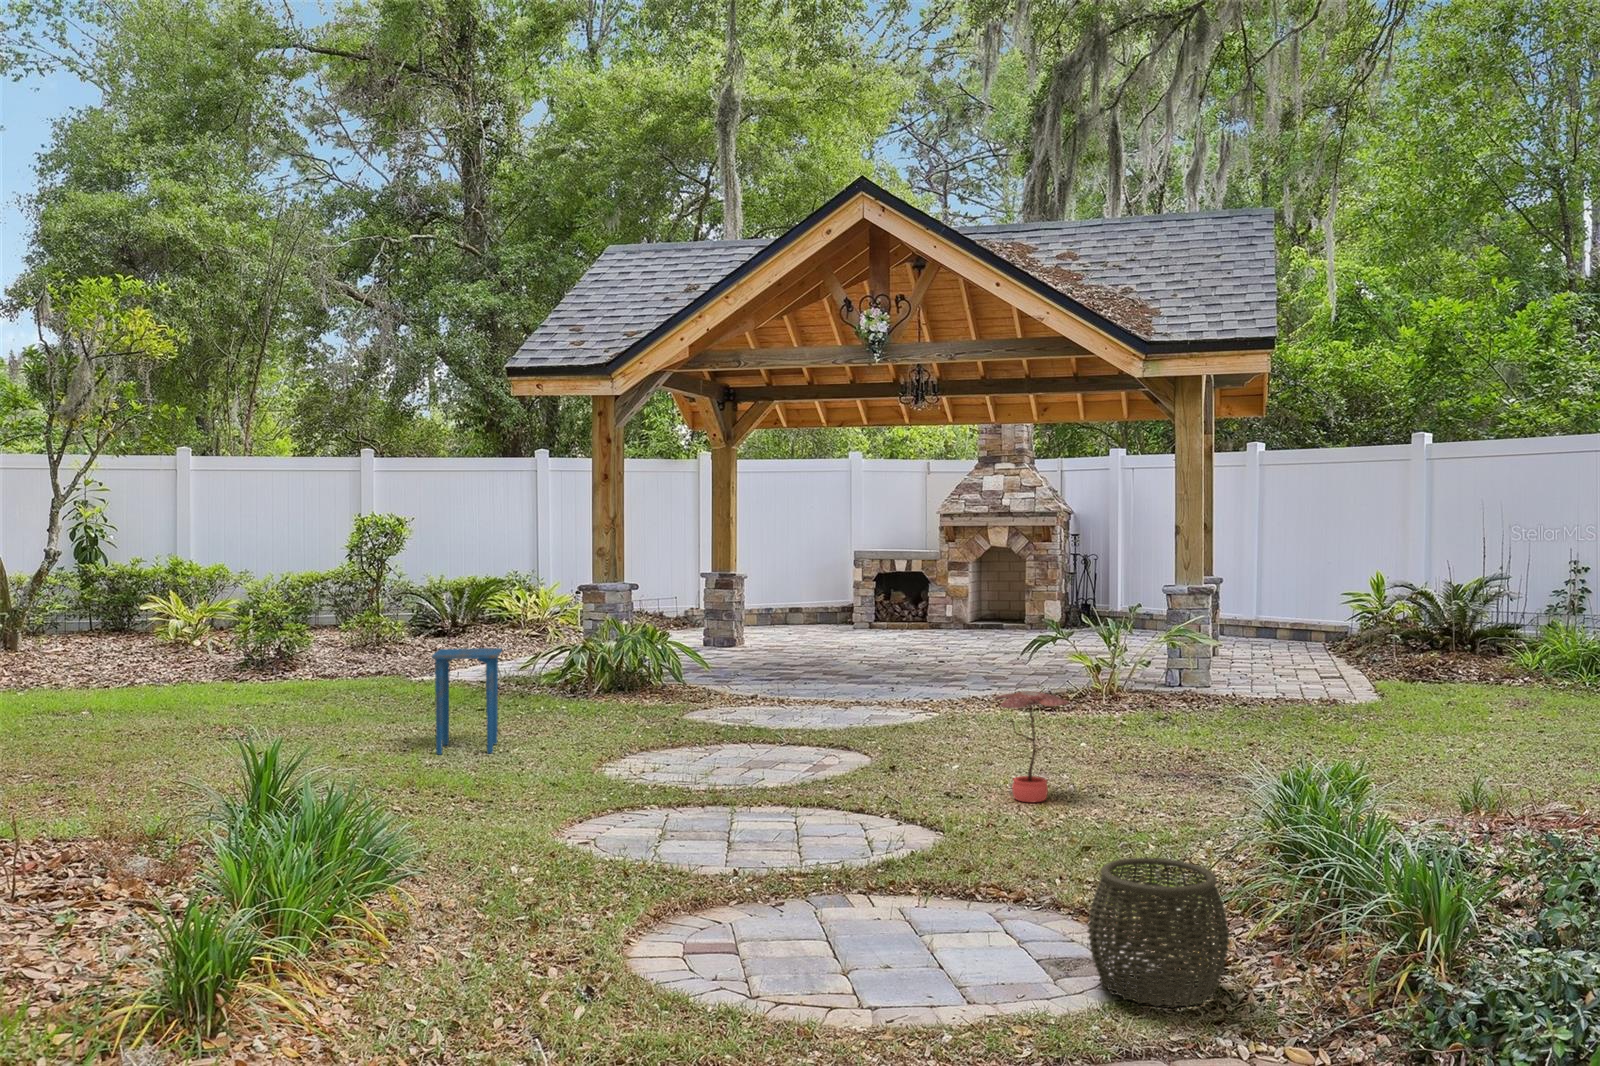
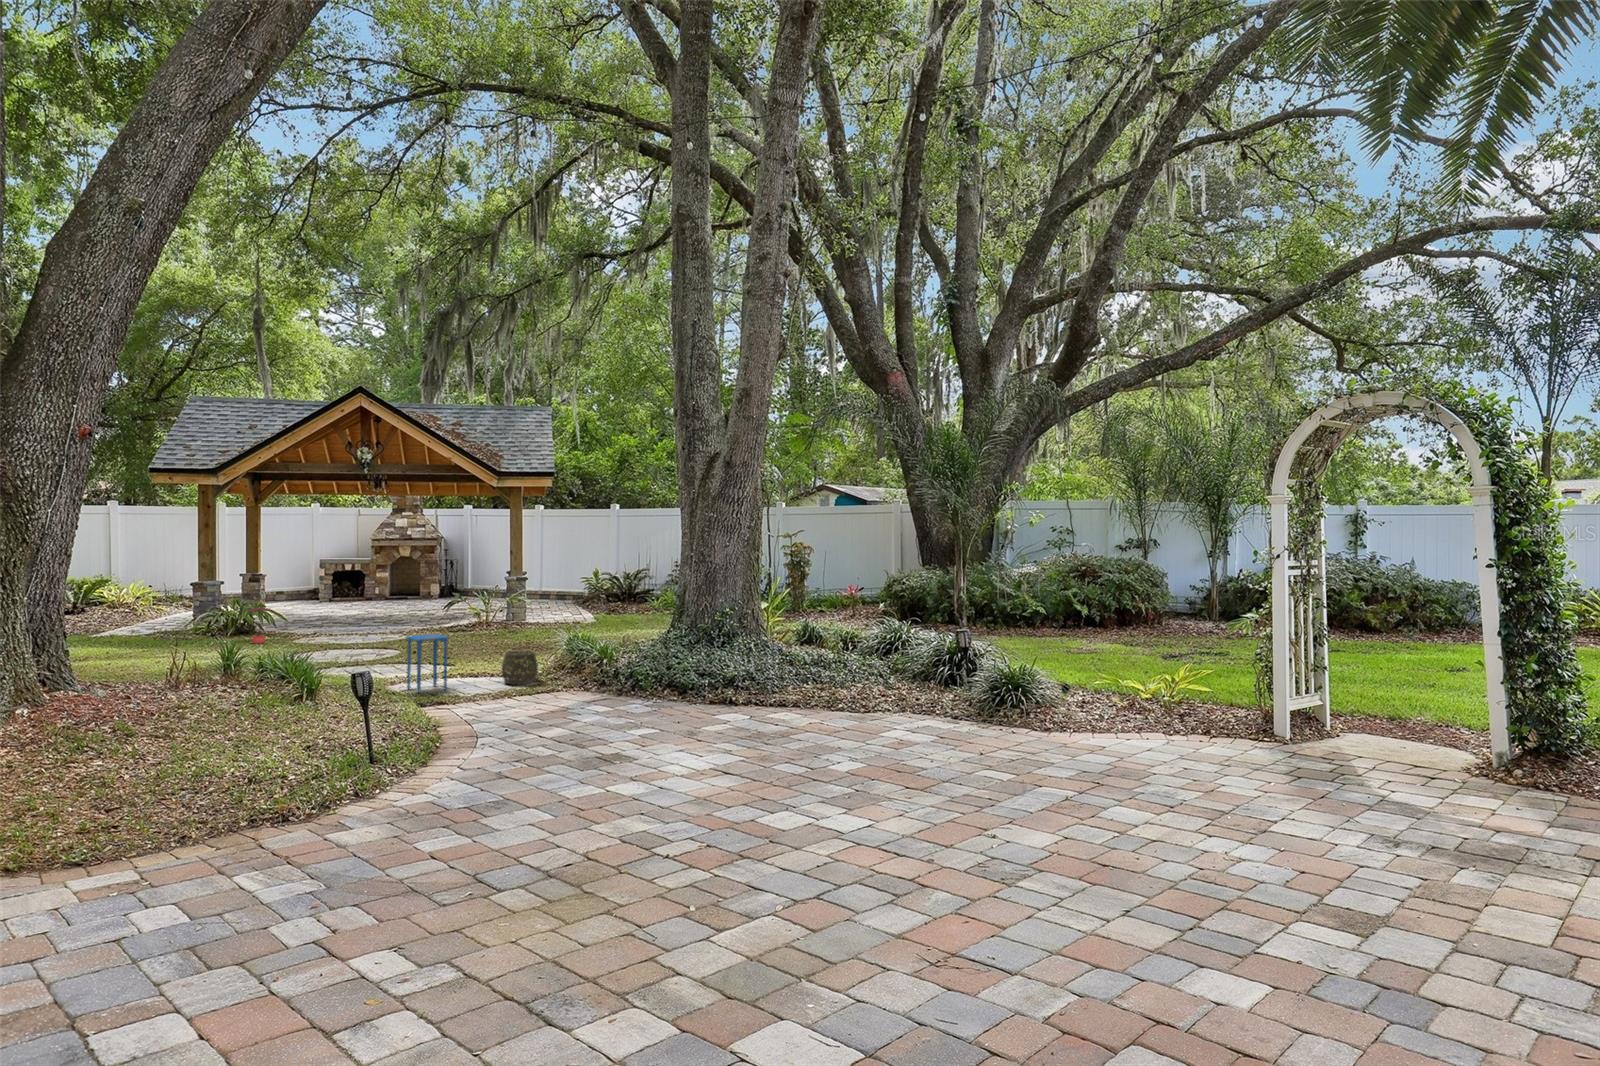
side table: present [432,648,502,755] -> present [405,634,449,693]
potted plant: present [994,692,1069,802] -> present [246,607,271,644]

